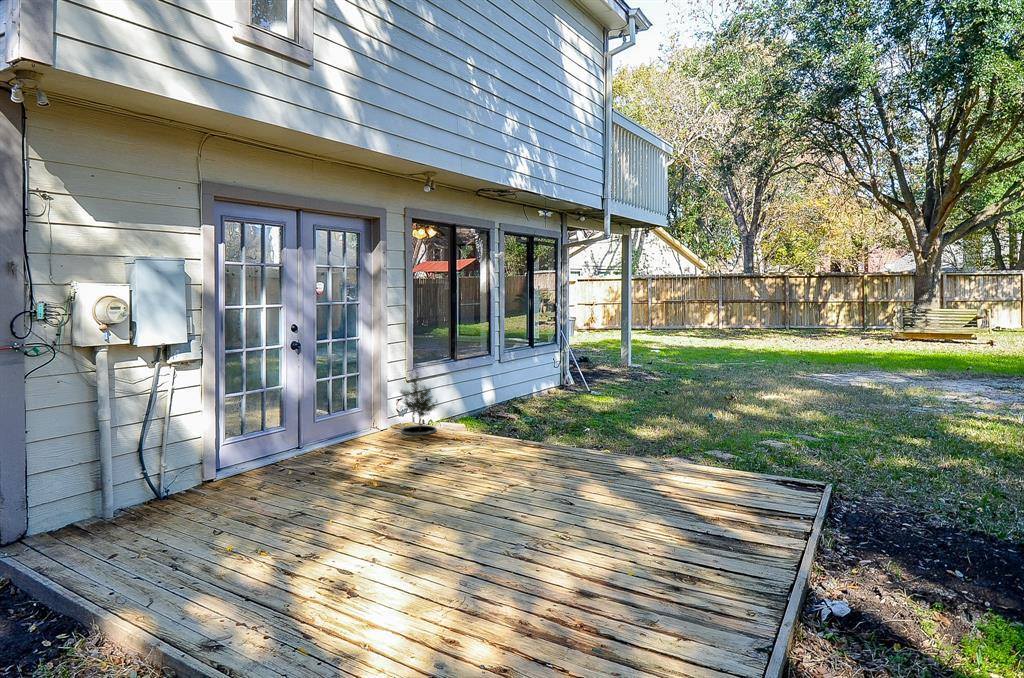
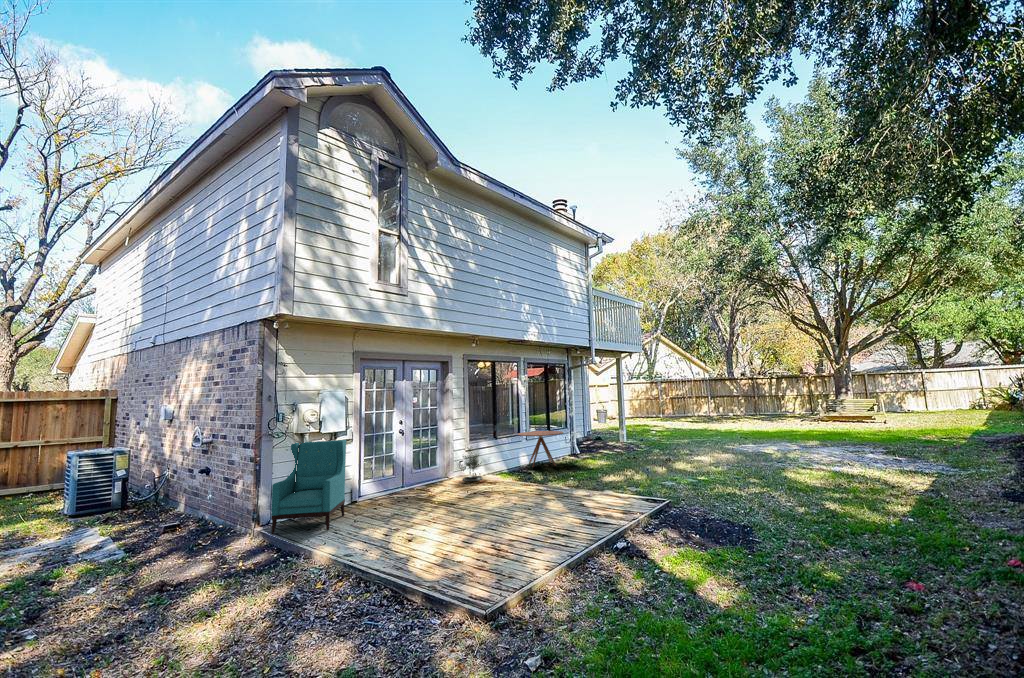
round table: none [485,349,564,409] -> present [518,431,564,467]
armchair: none [33,363,198,564] -> present [271,440,346,534]

